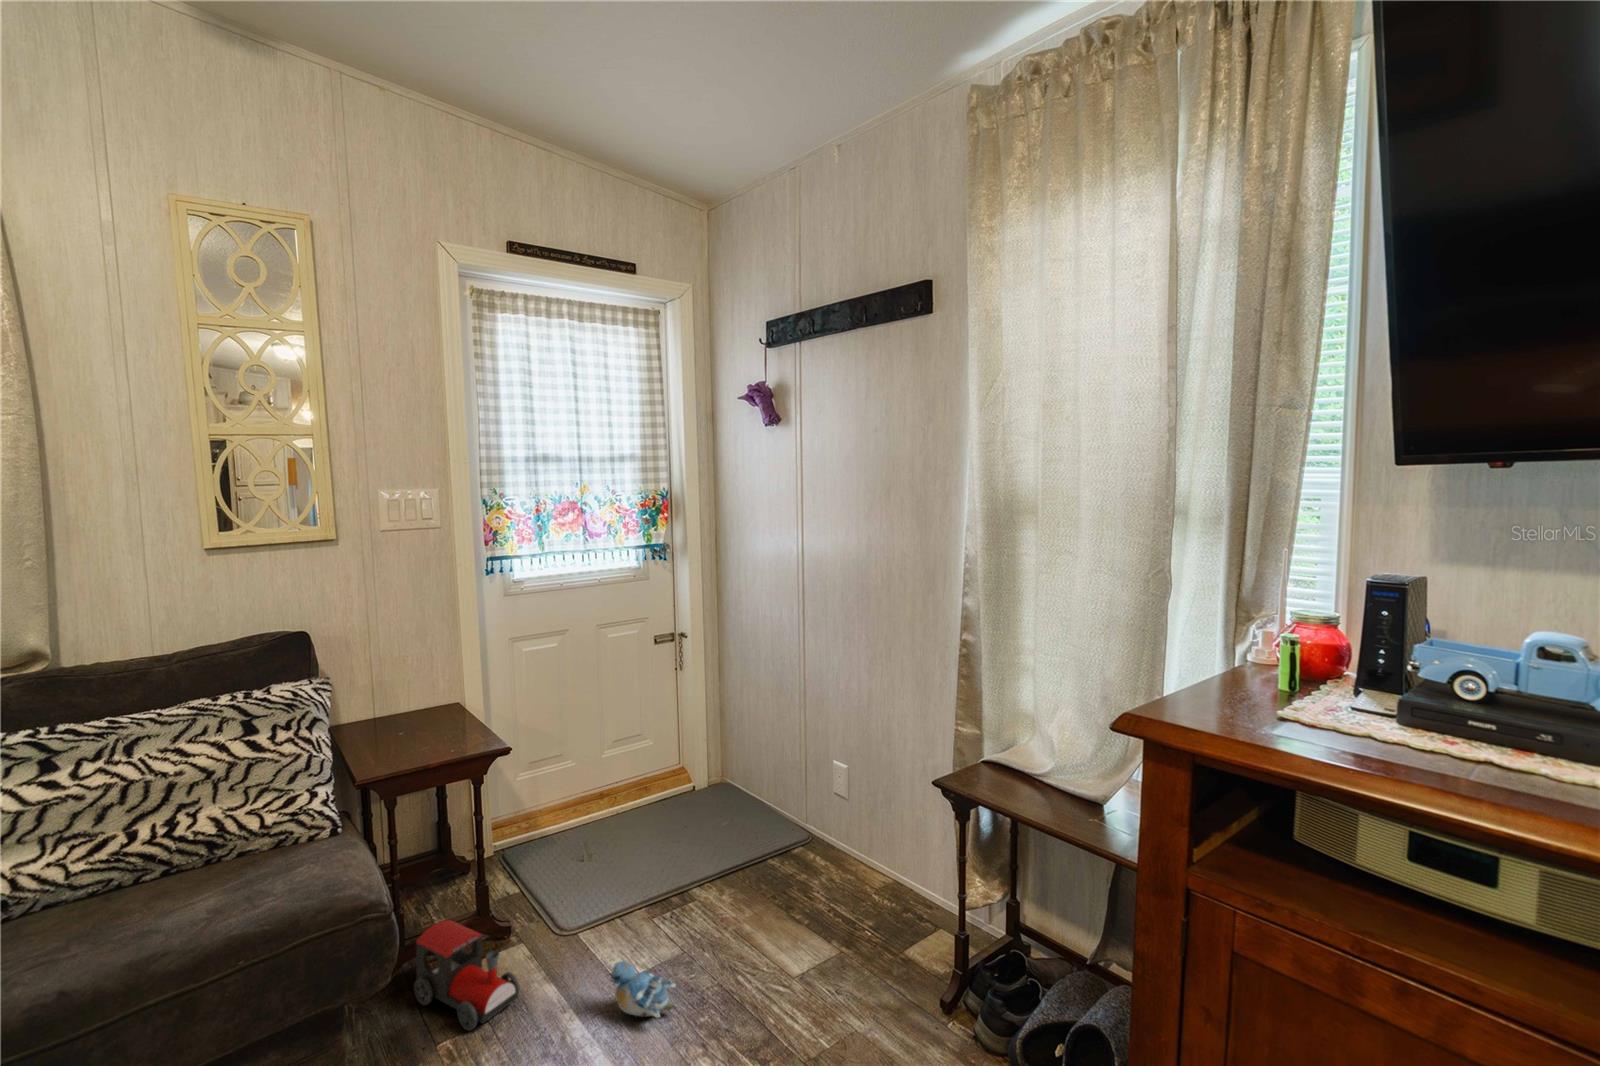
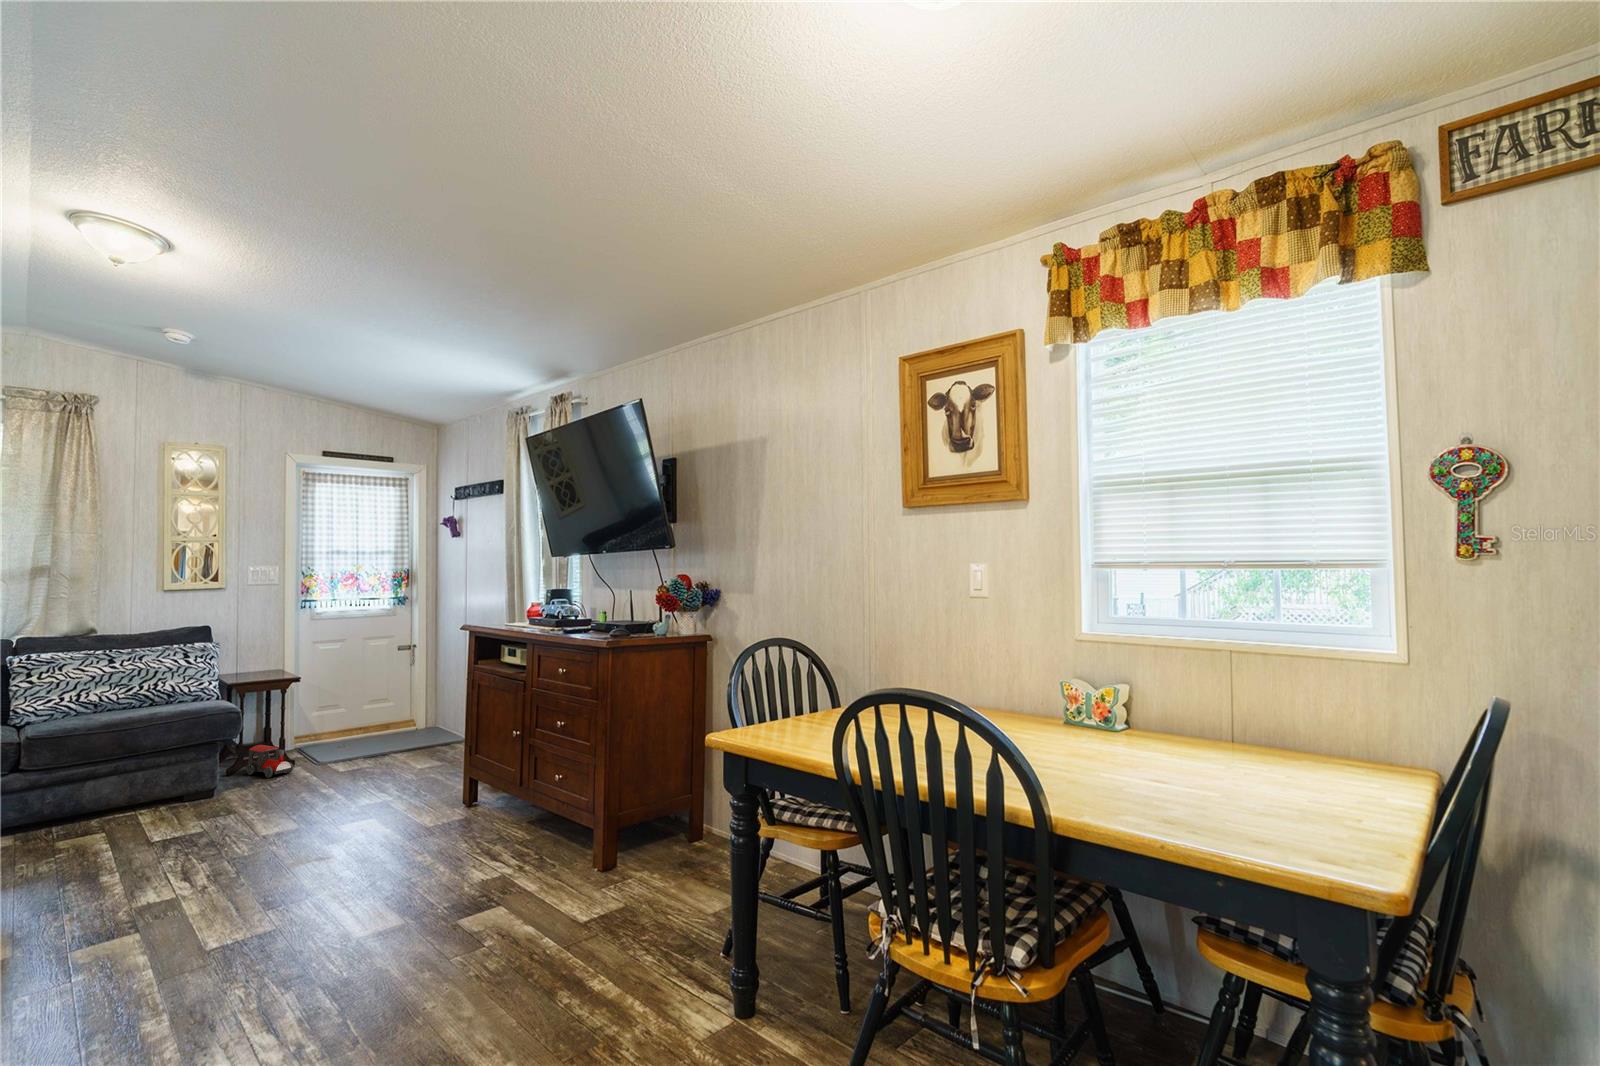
plush toy: present [610,961,676,1018] -> none [332,753,361,773]

